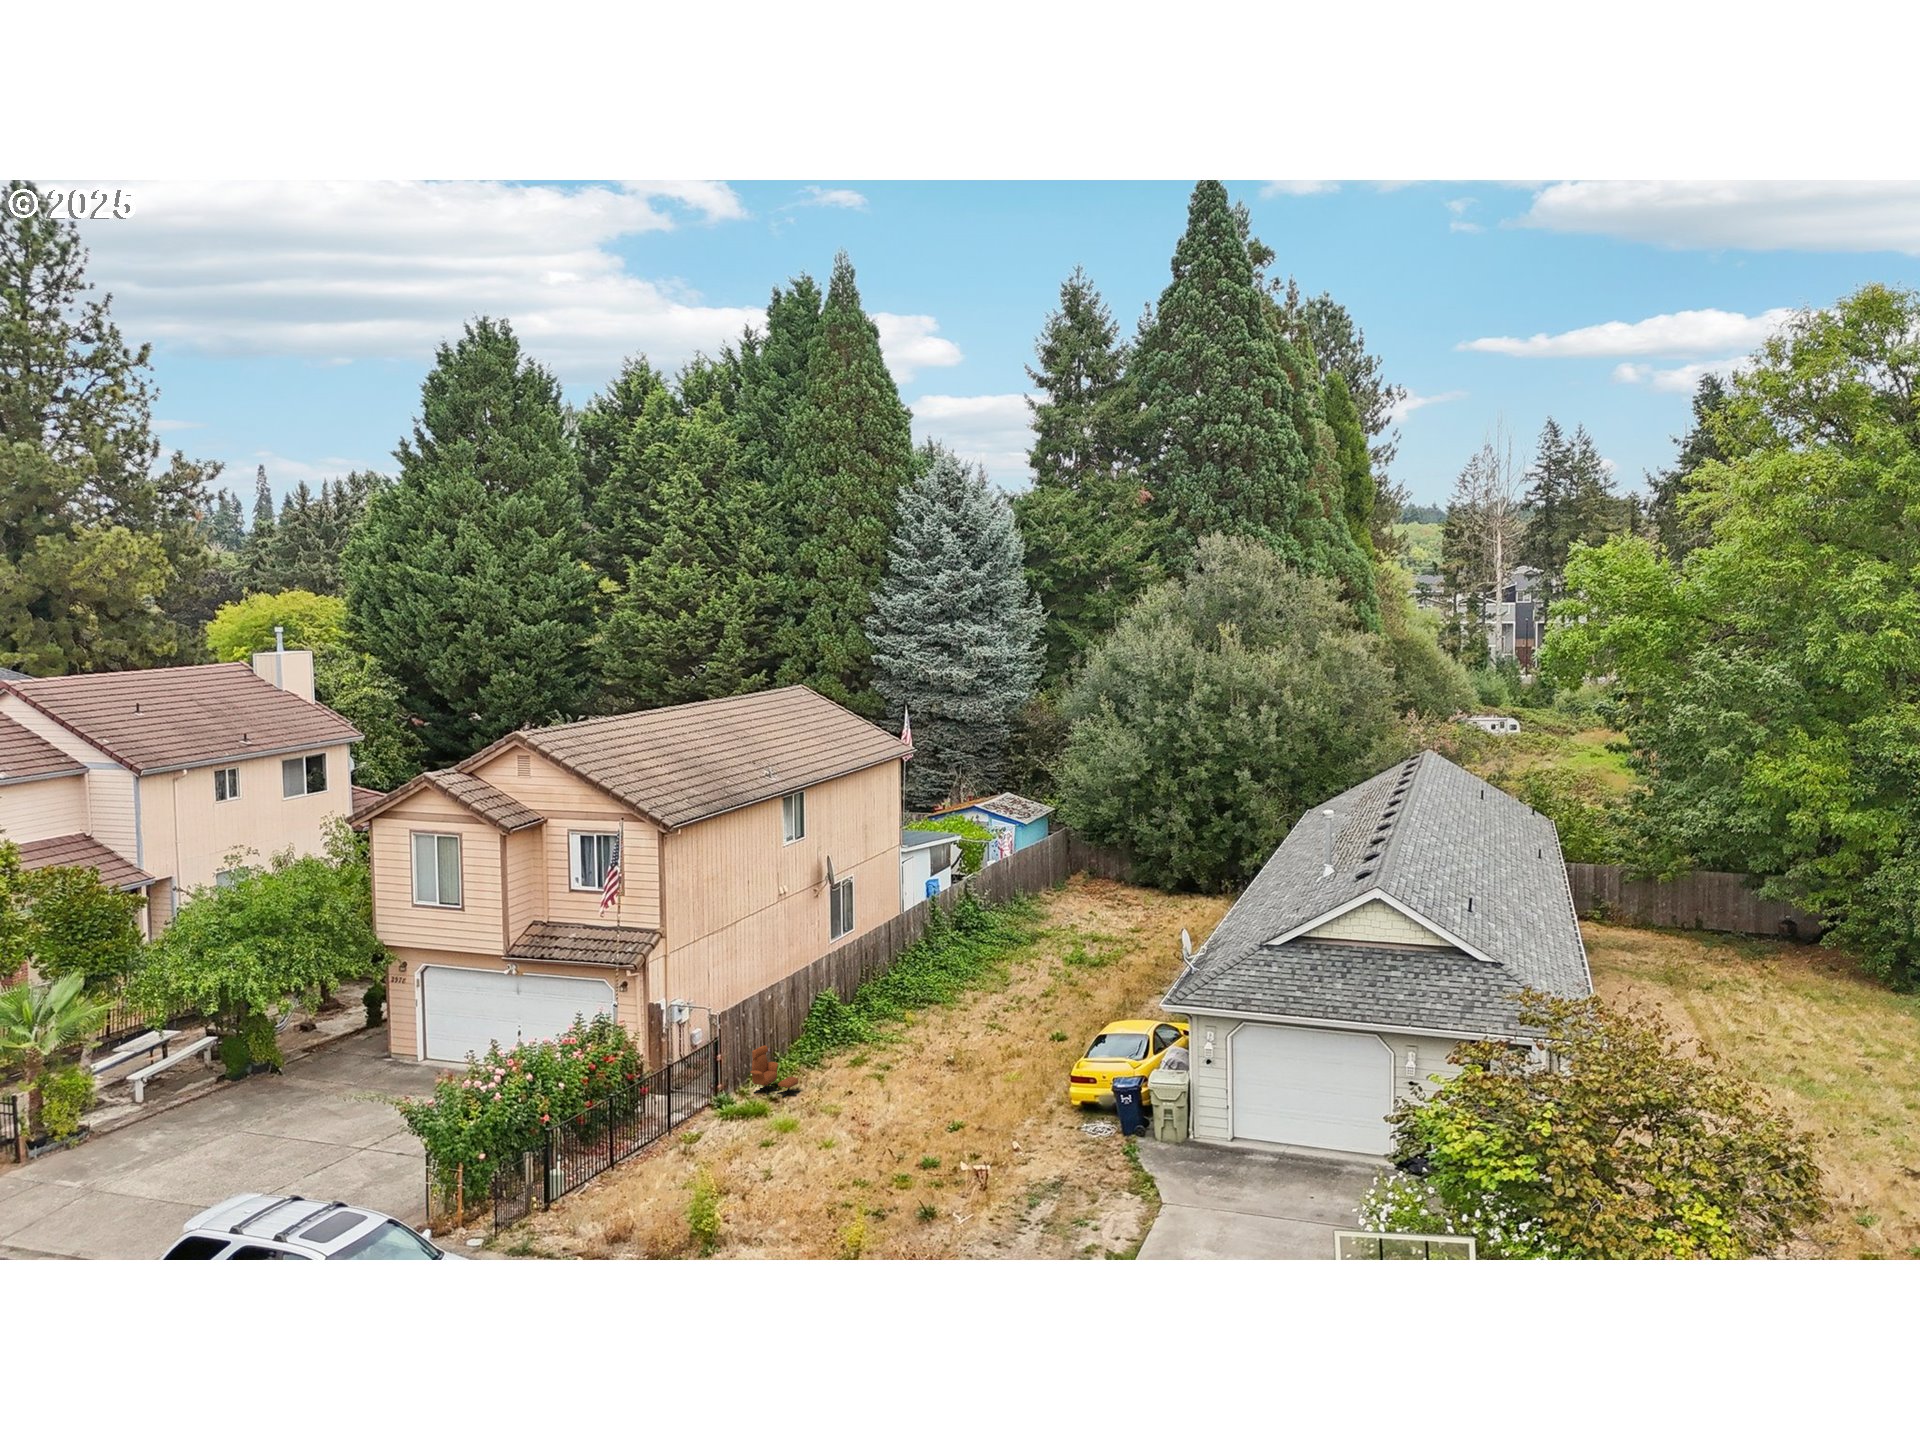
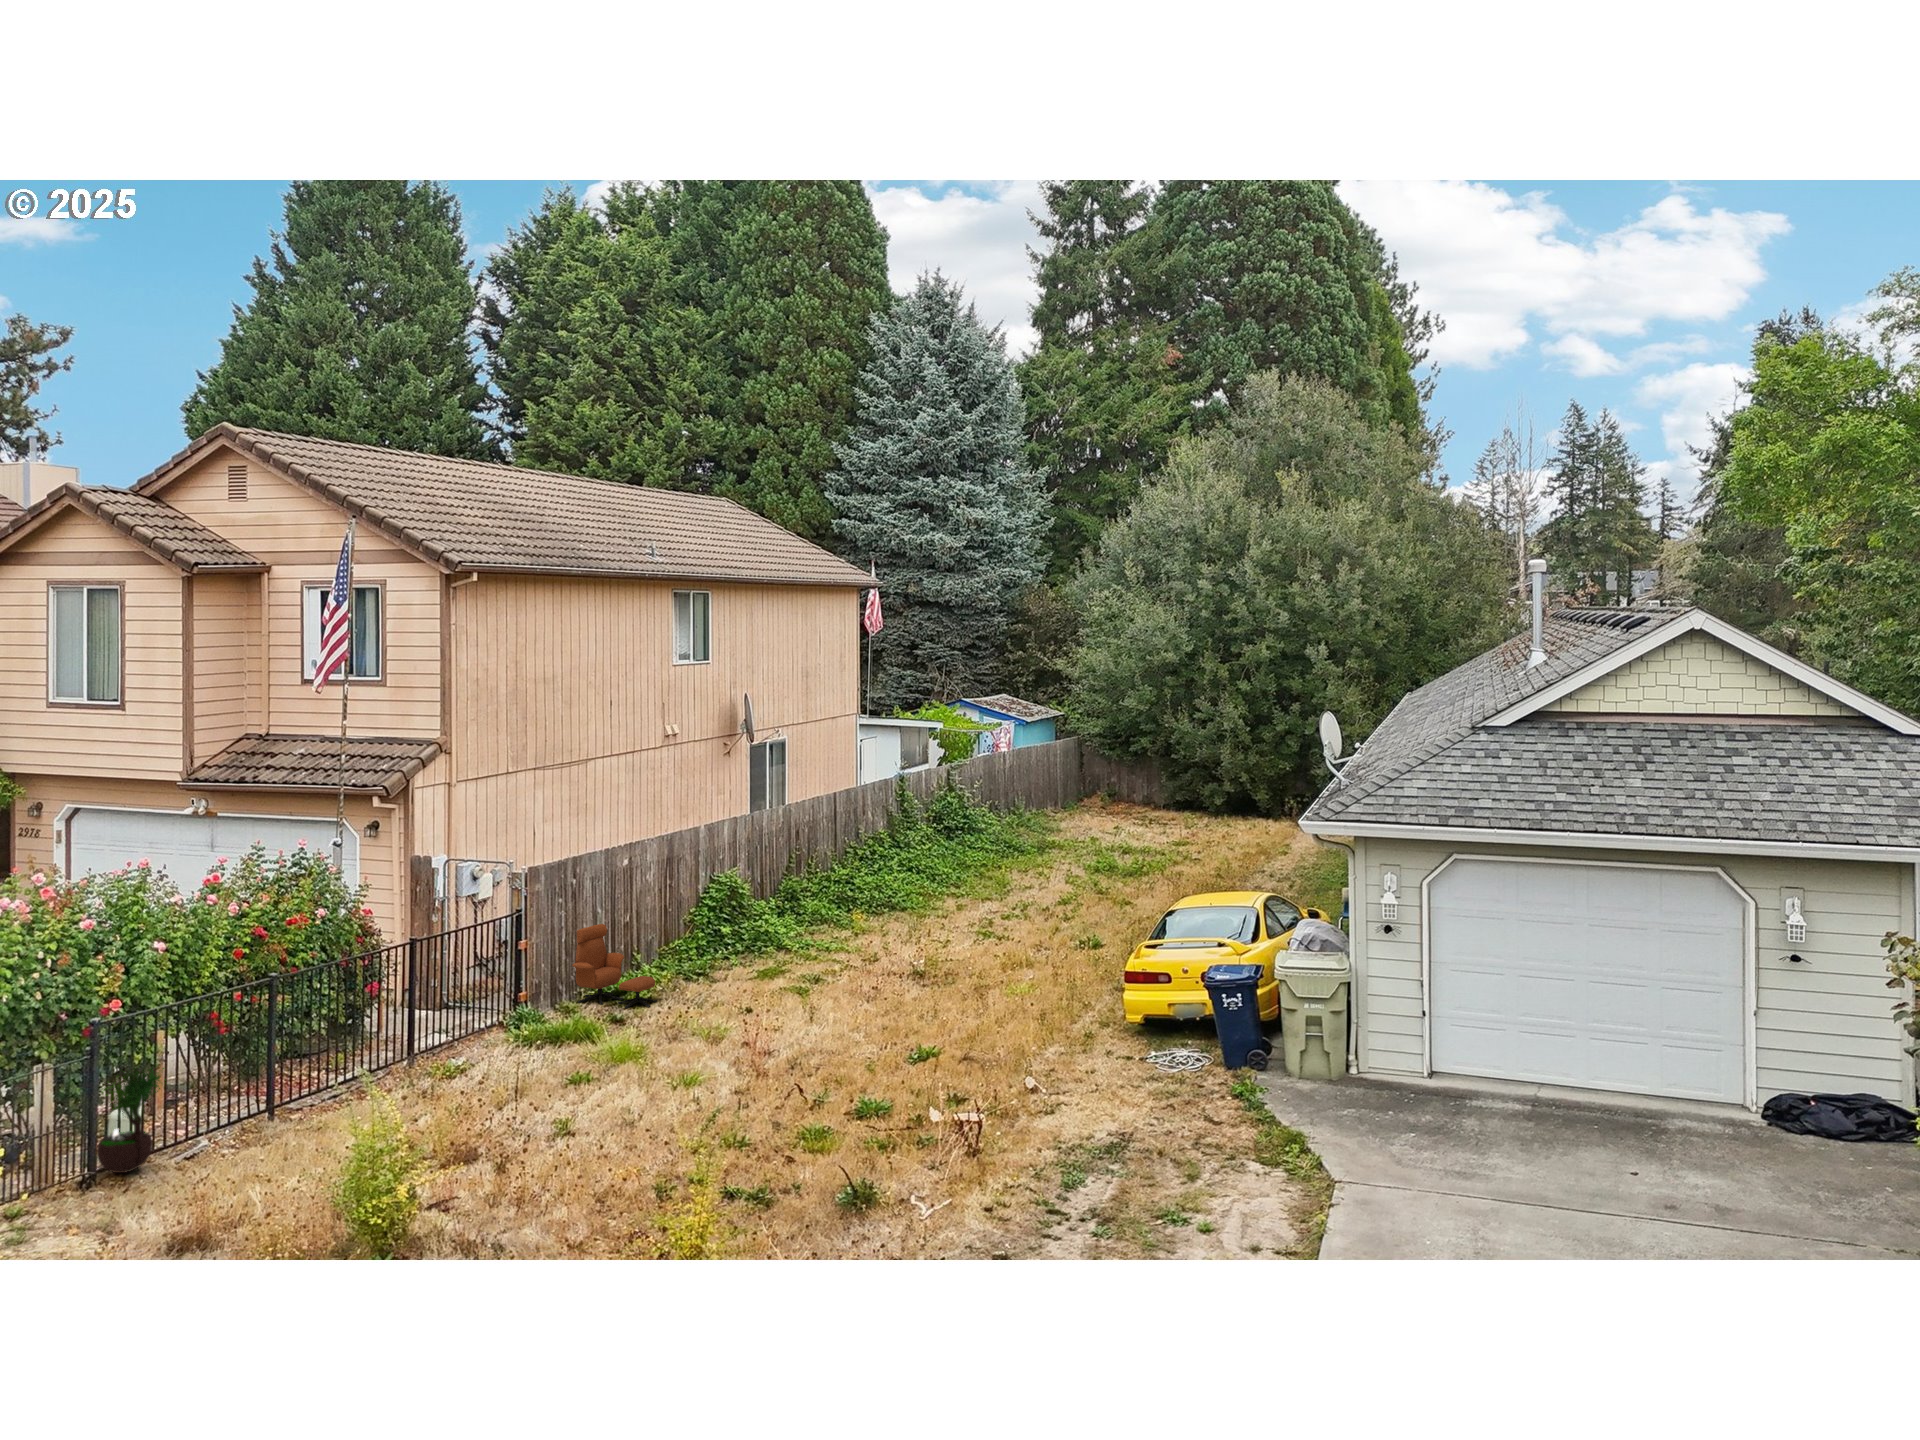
potted tree: none [556,1153,588,1208] -> present [97,1066,164,1173]

